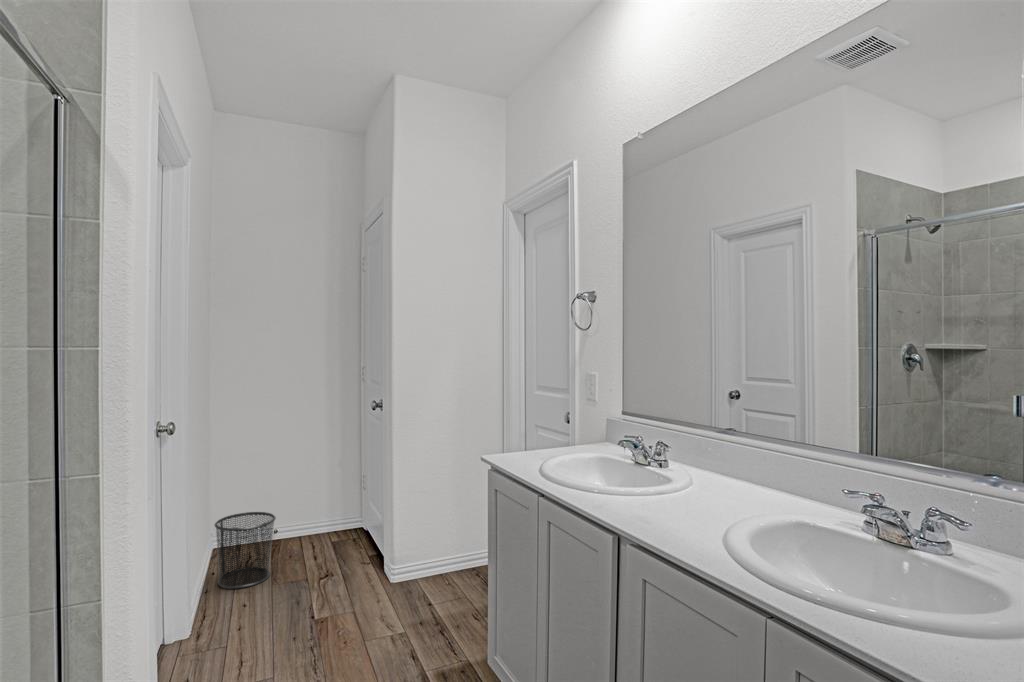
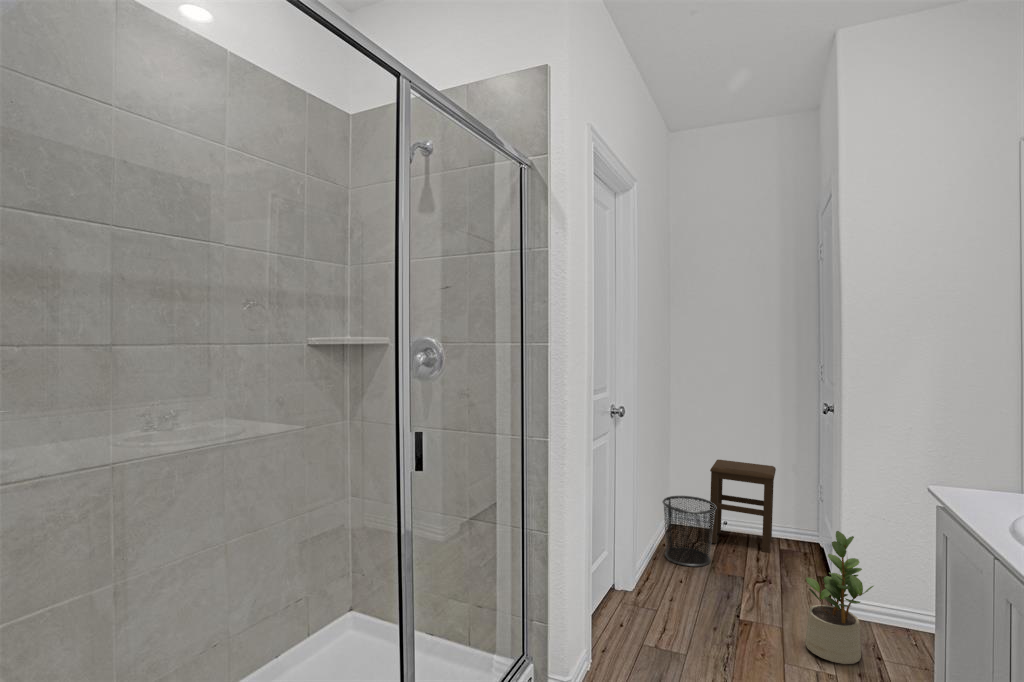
stool: none [263,466,327,556] -> present [710,460,776,553]
potted plant: none [375,507,429,623] -> present [805,531,873,664]

